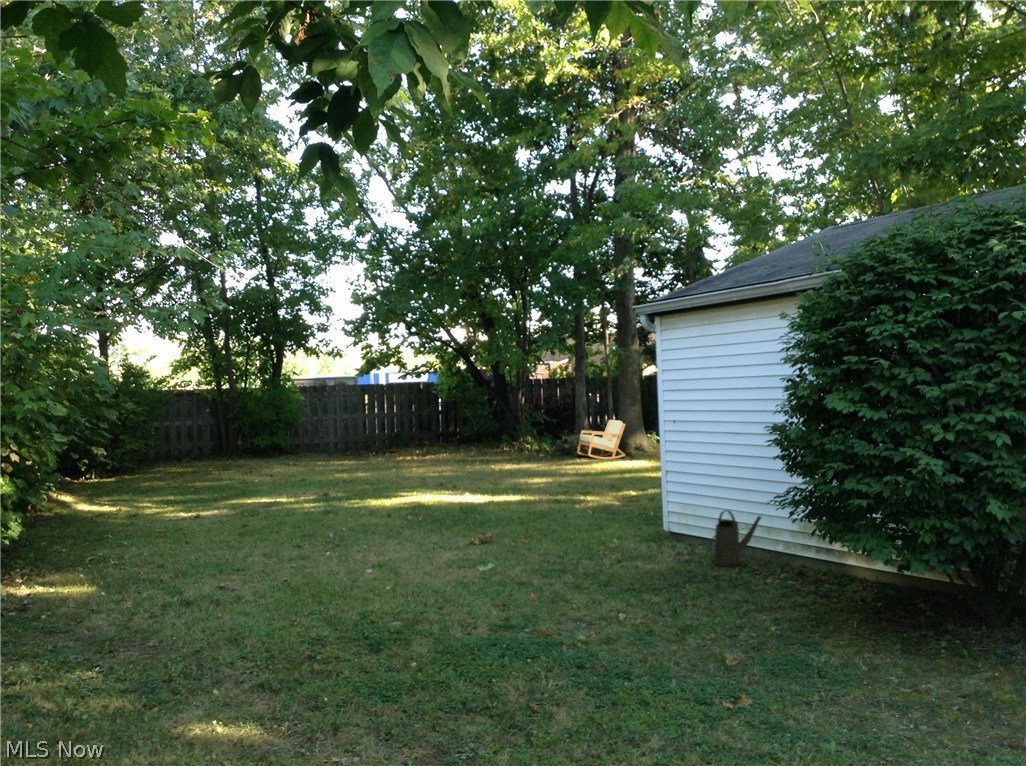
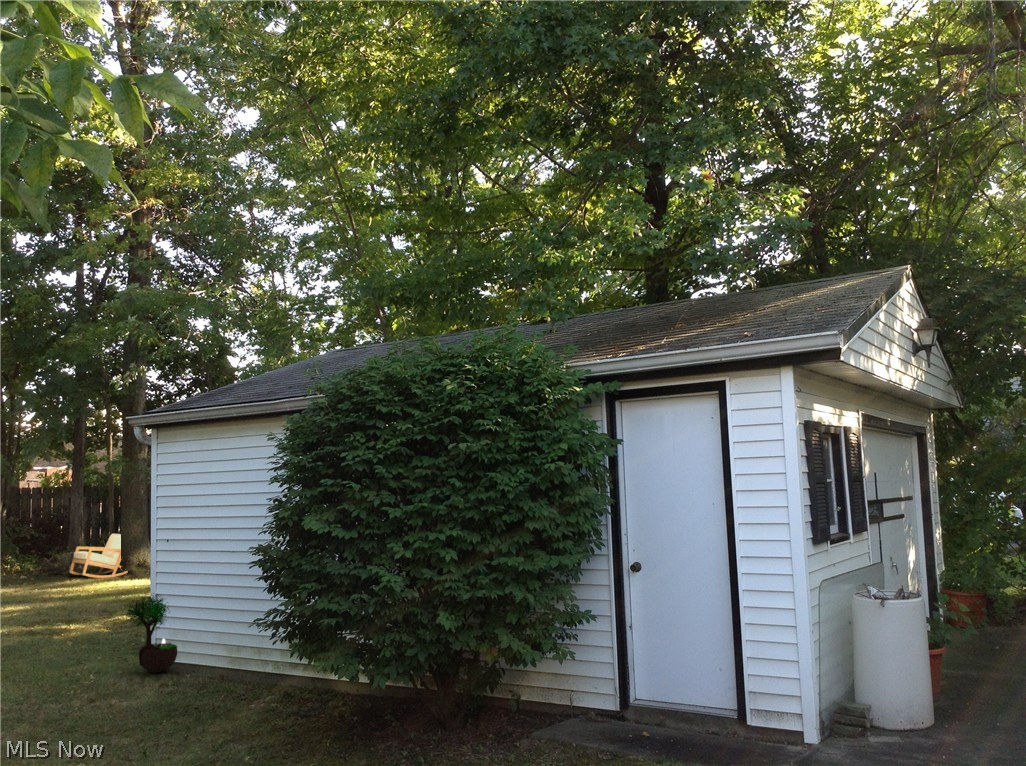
potted tree: none [638,465,690,543] -> present [121,592,177,673]
watering can: present [709,511,761,567] -> none [194,633,252,694]

